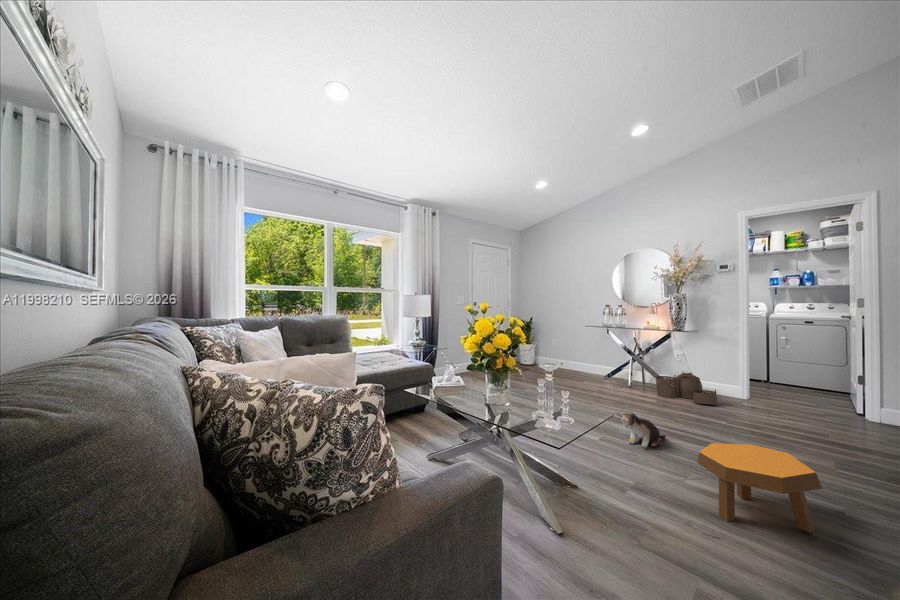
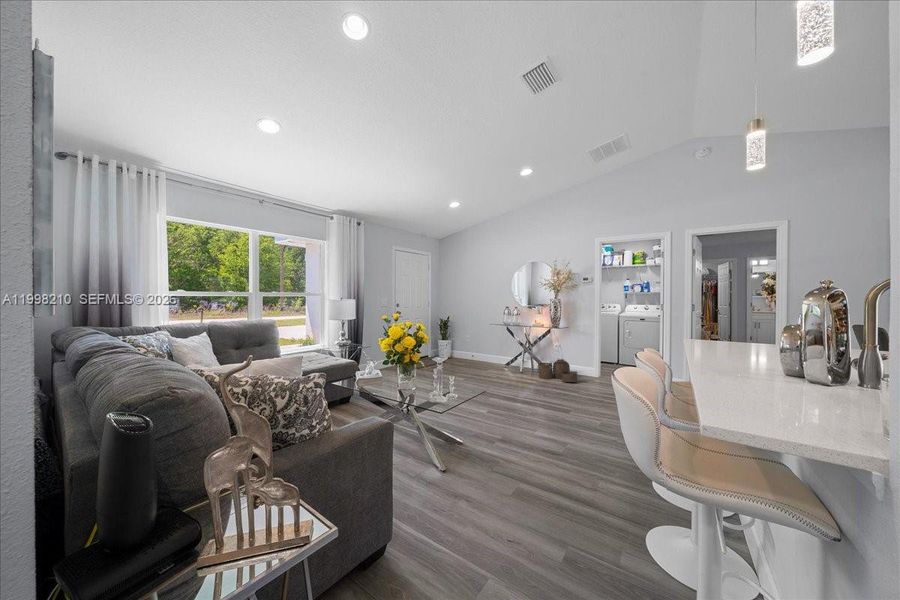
plush toy: present [617,412,666,447] -> none [500,389,535,415]
footstool: present [698,443,822,533] -> none [543,405,605,454]

